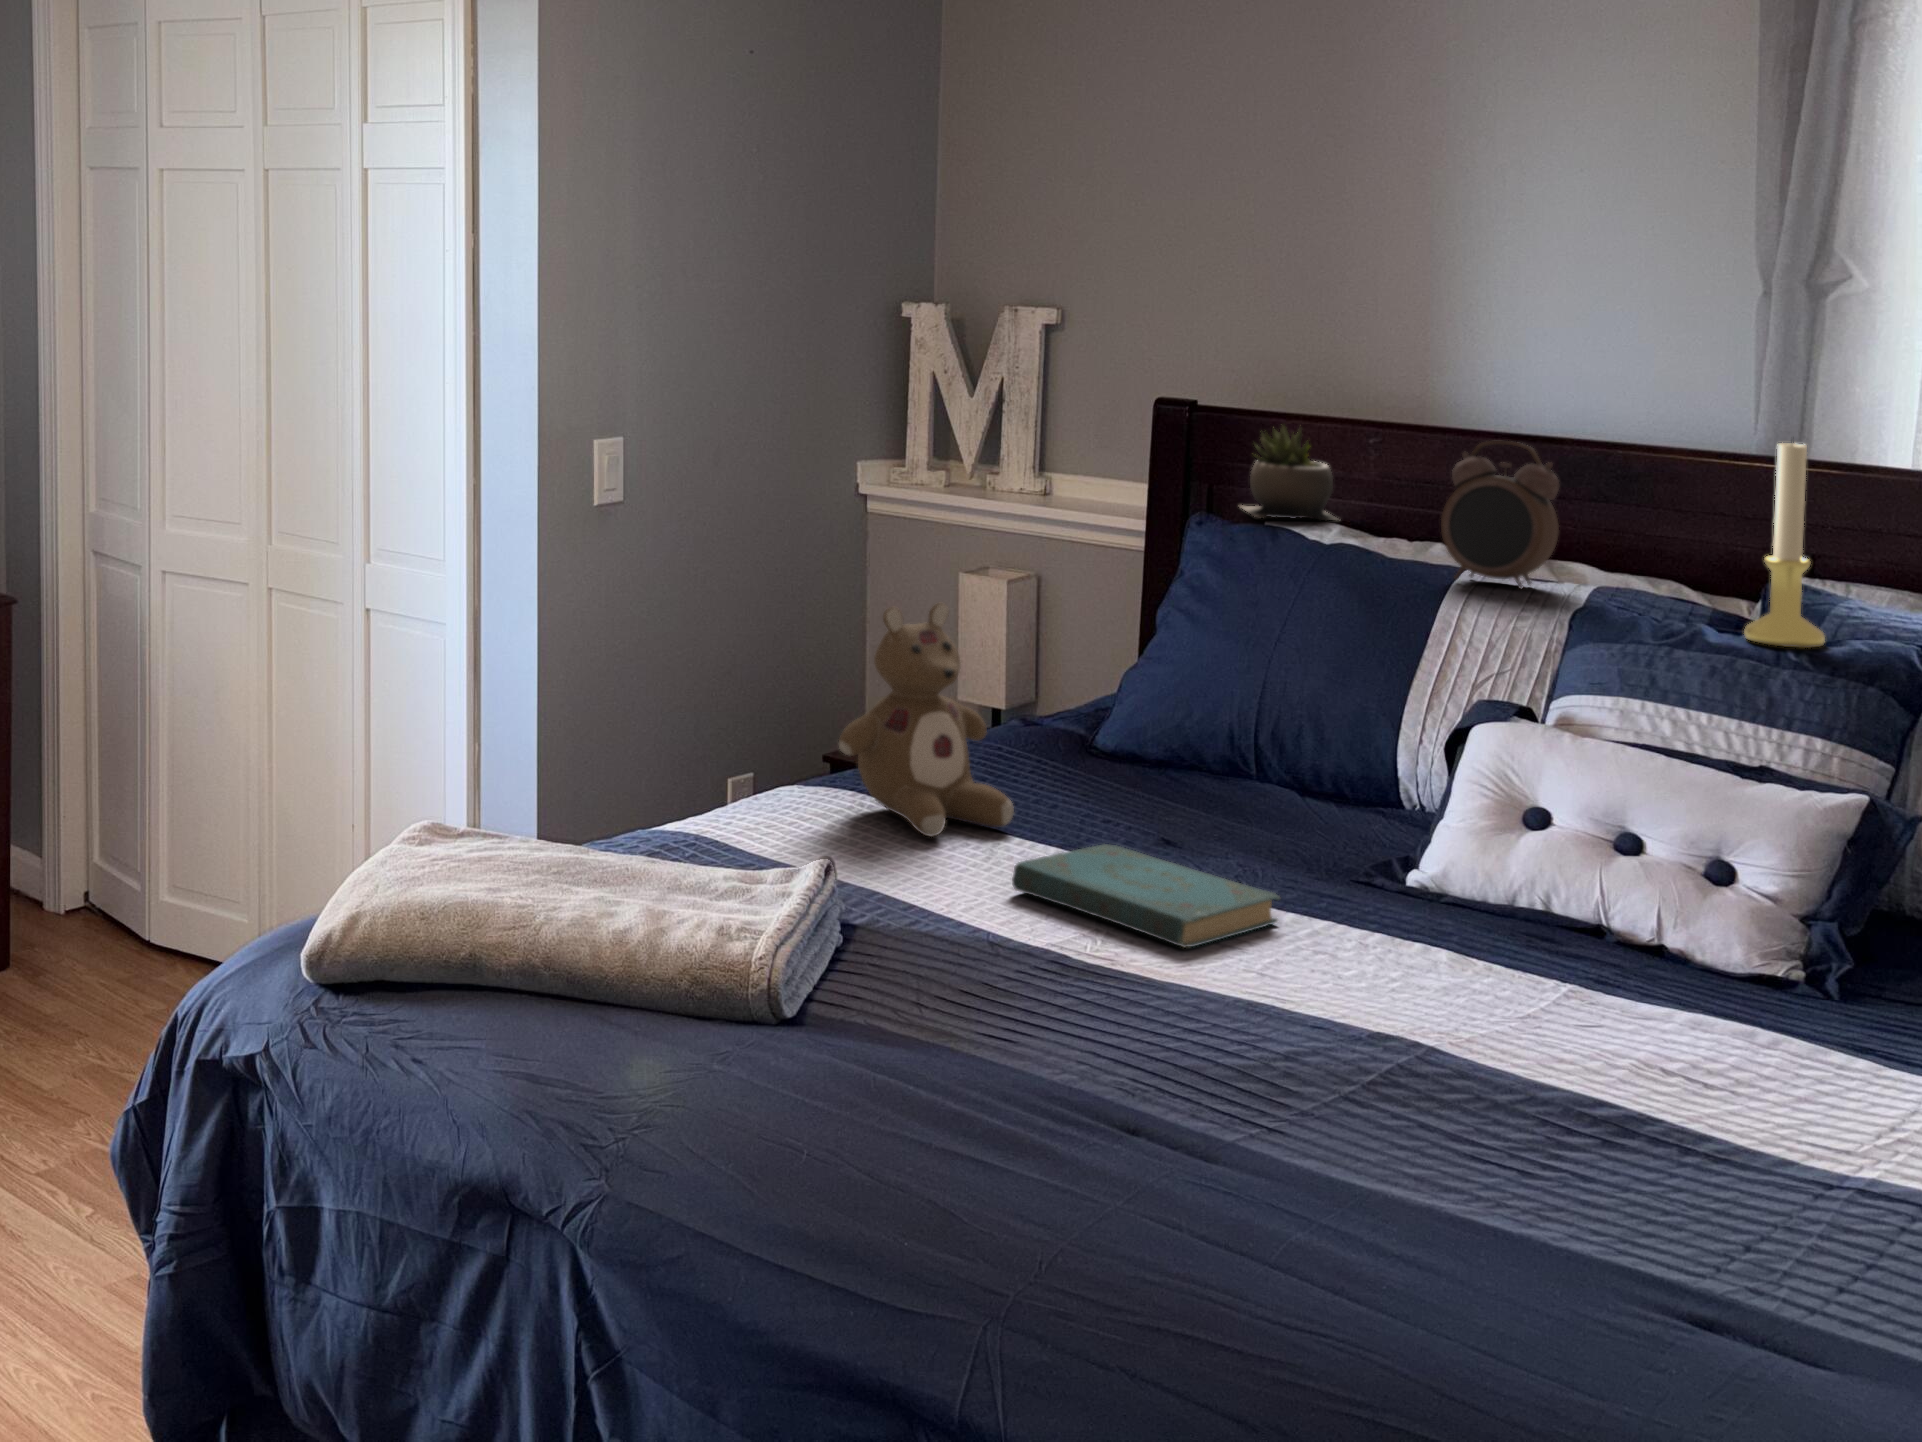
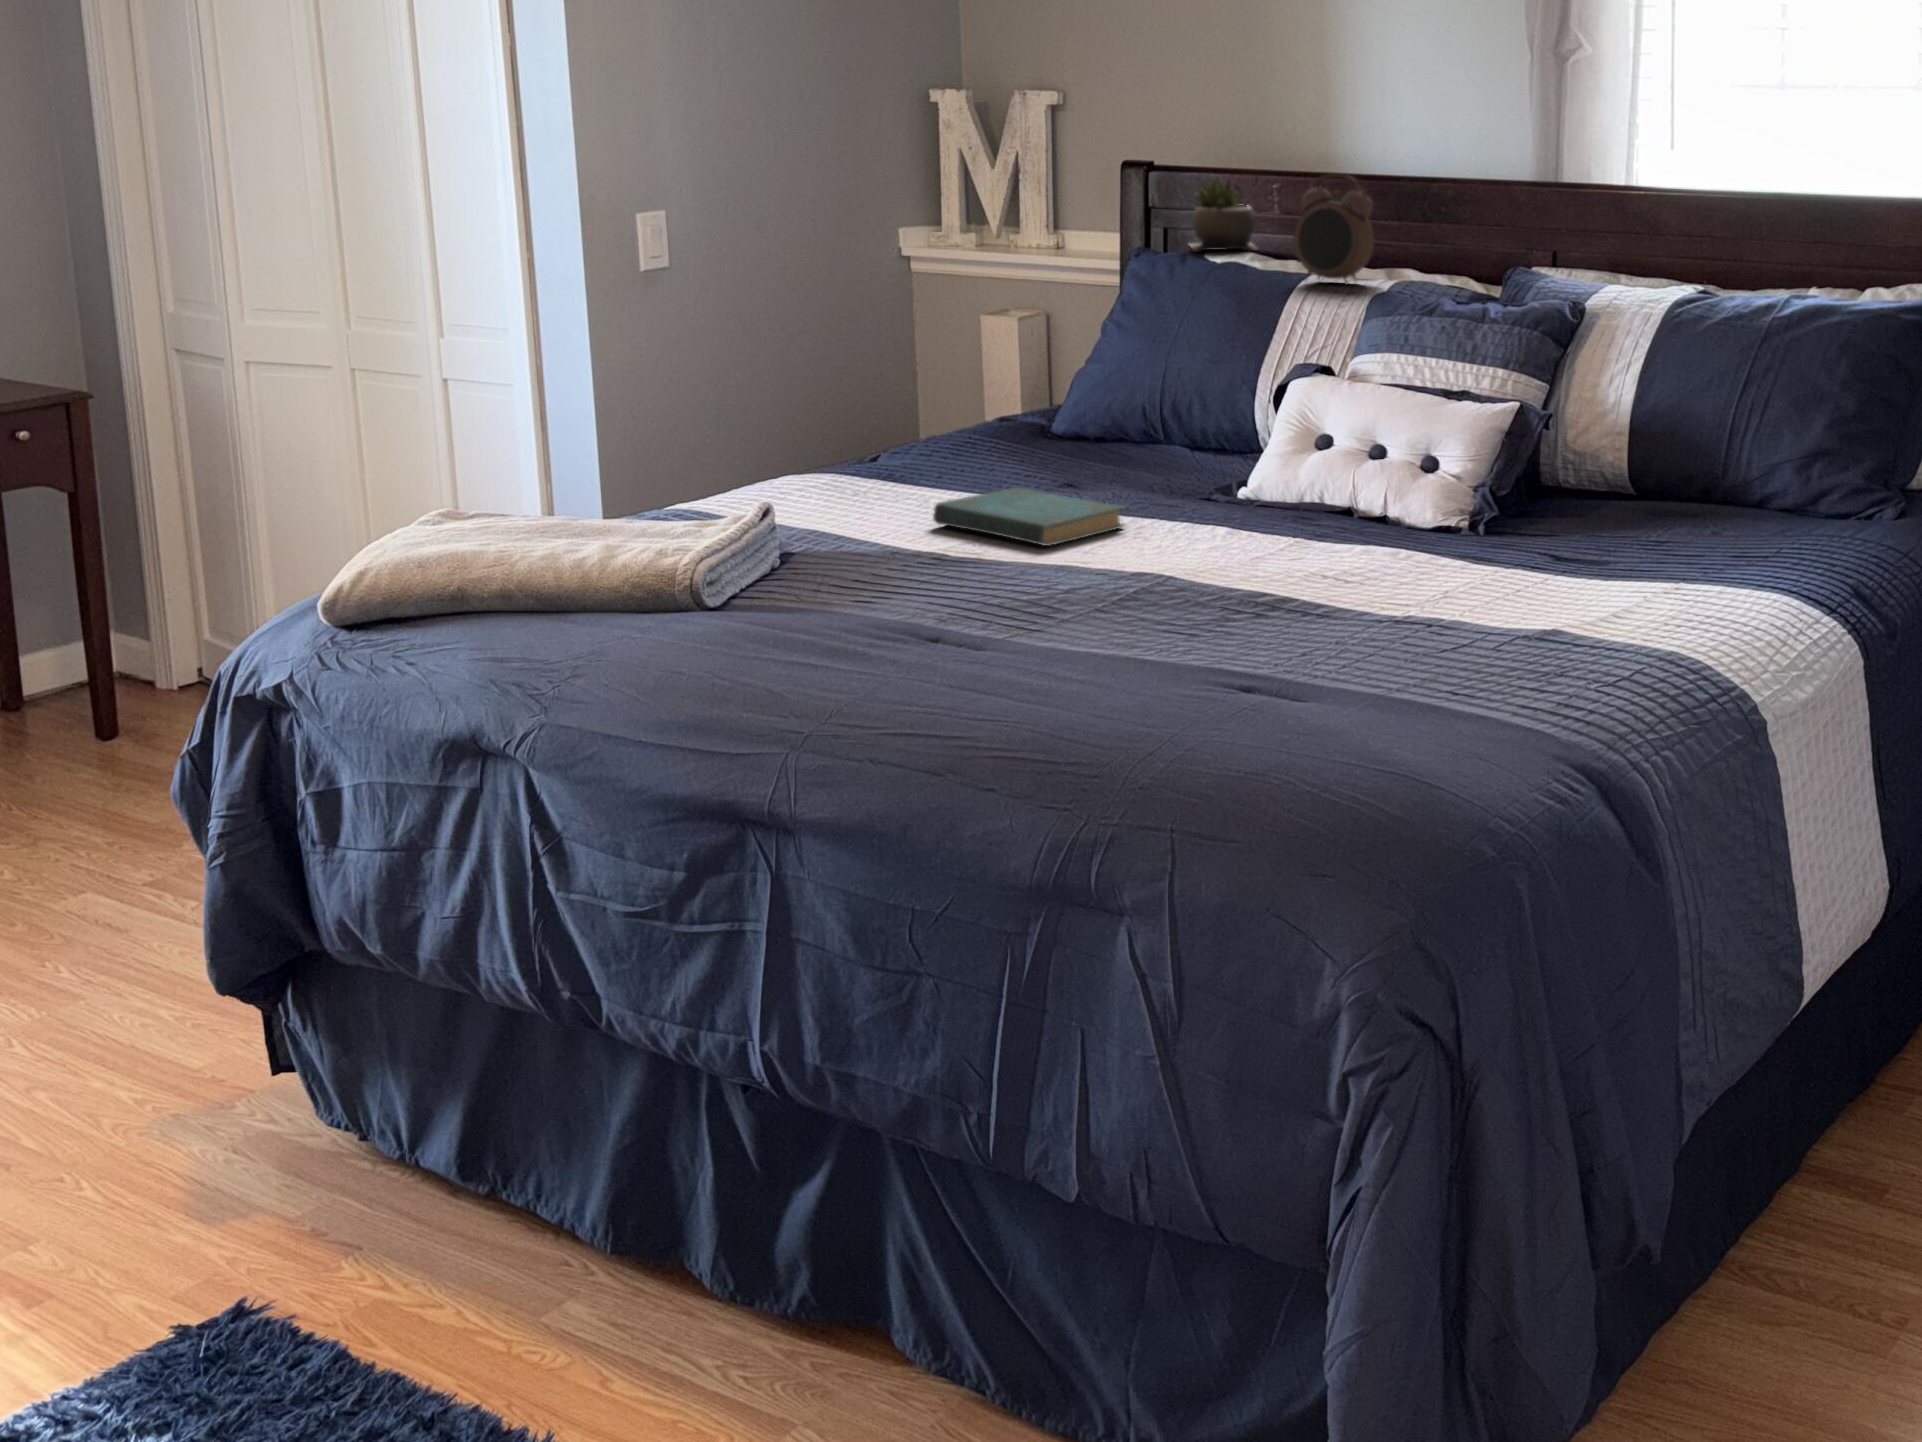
candle holder: present [1744,443,1825,648] -> none [1470,157,1521,308]
stuffed bear: present [839,603,1014,836] -> none [816,318,957,498]

